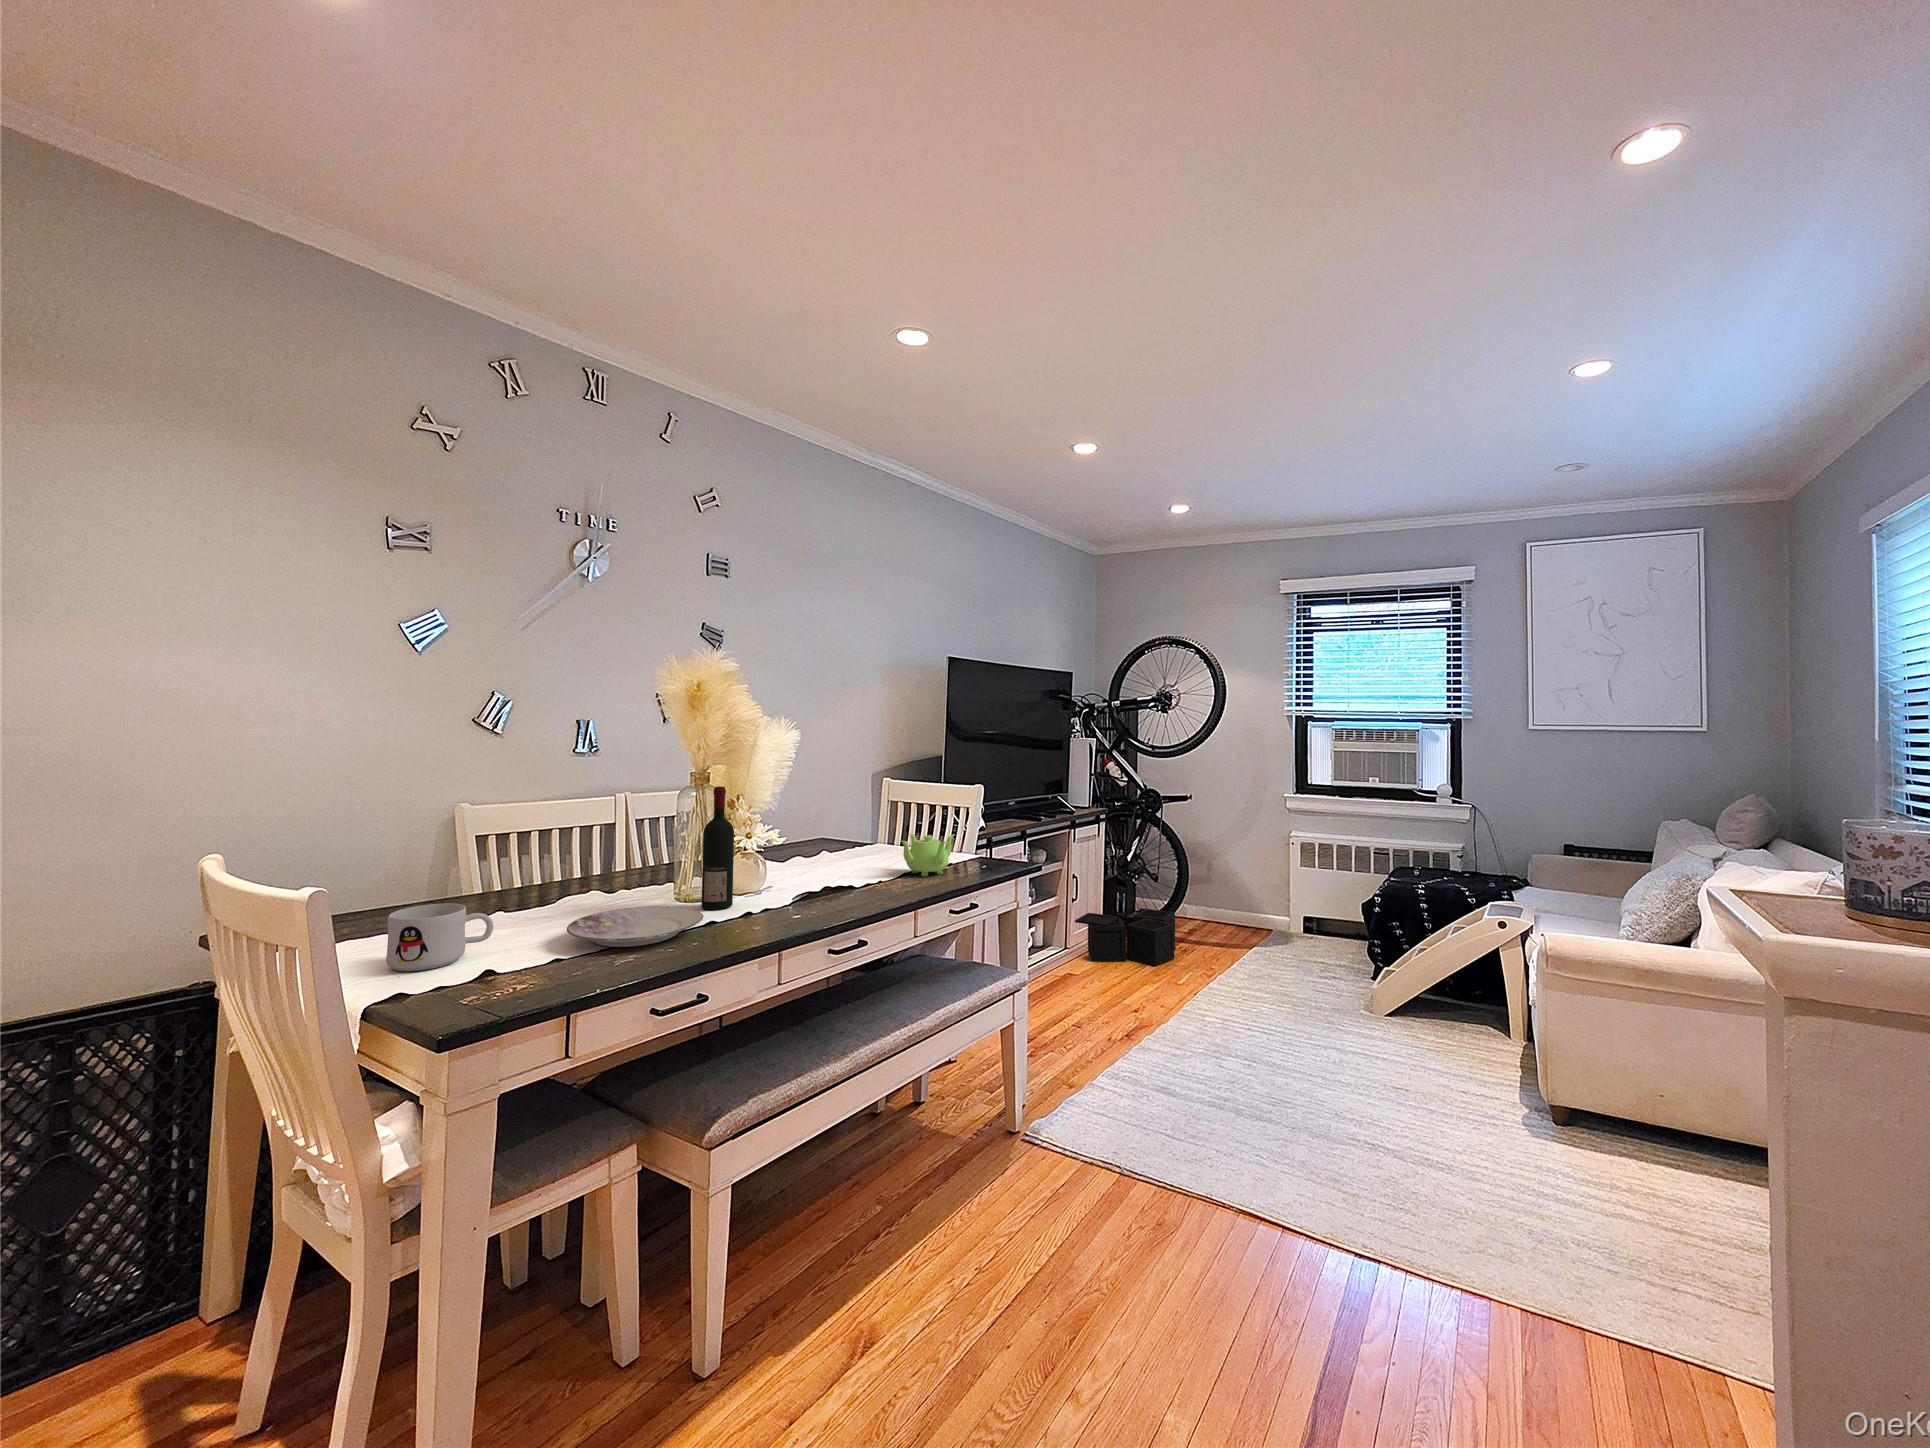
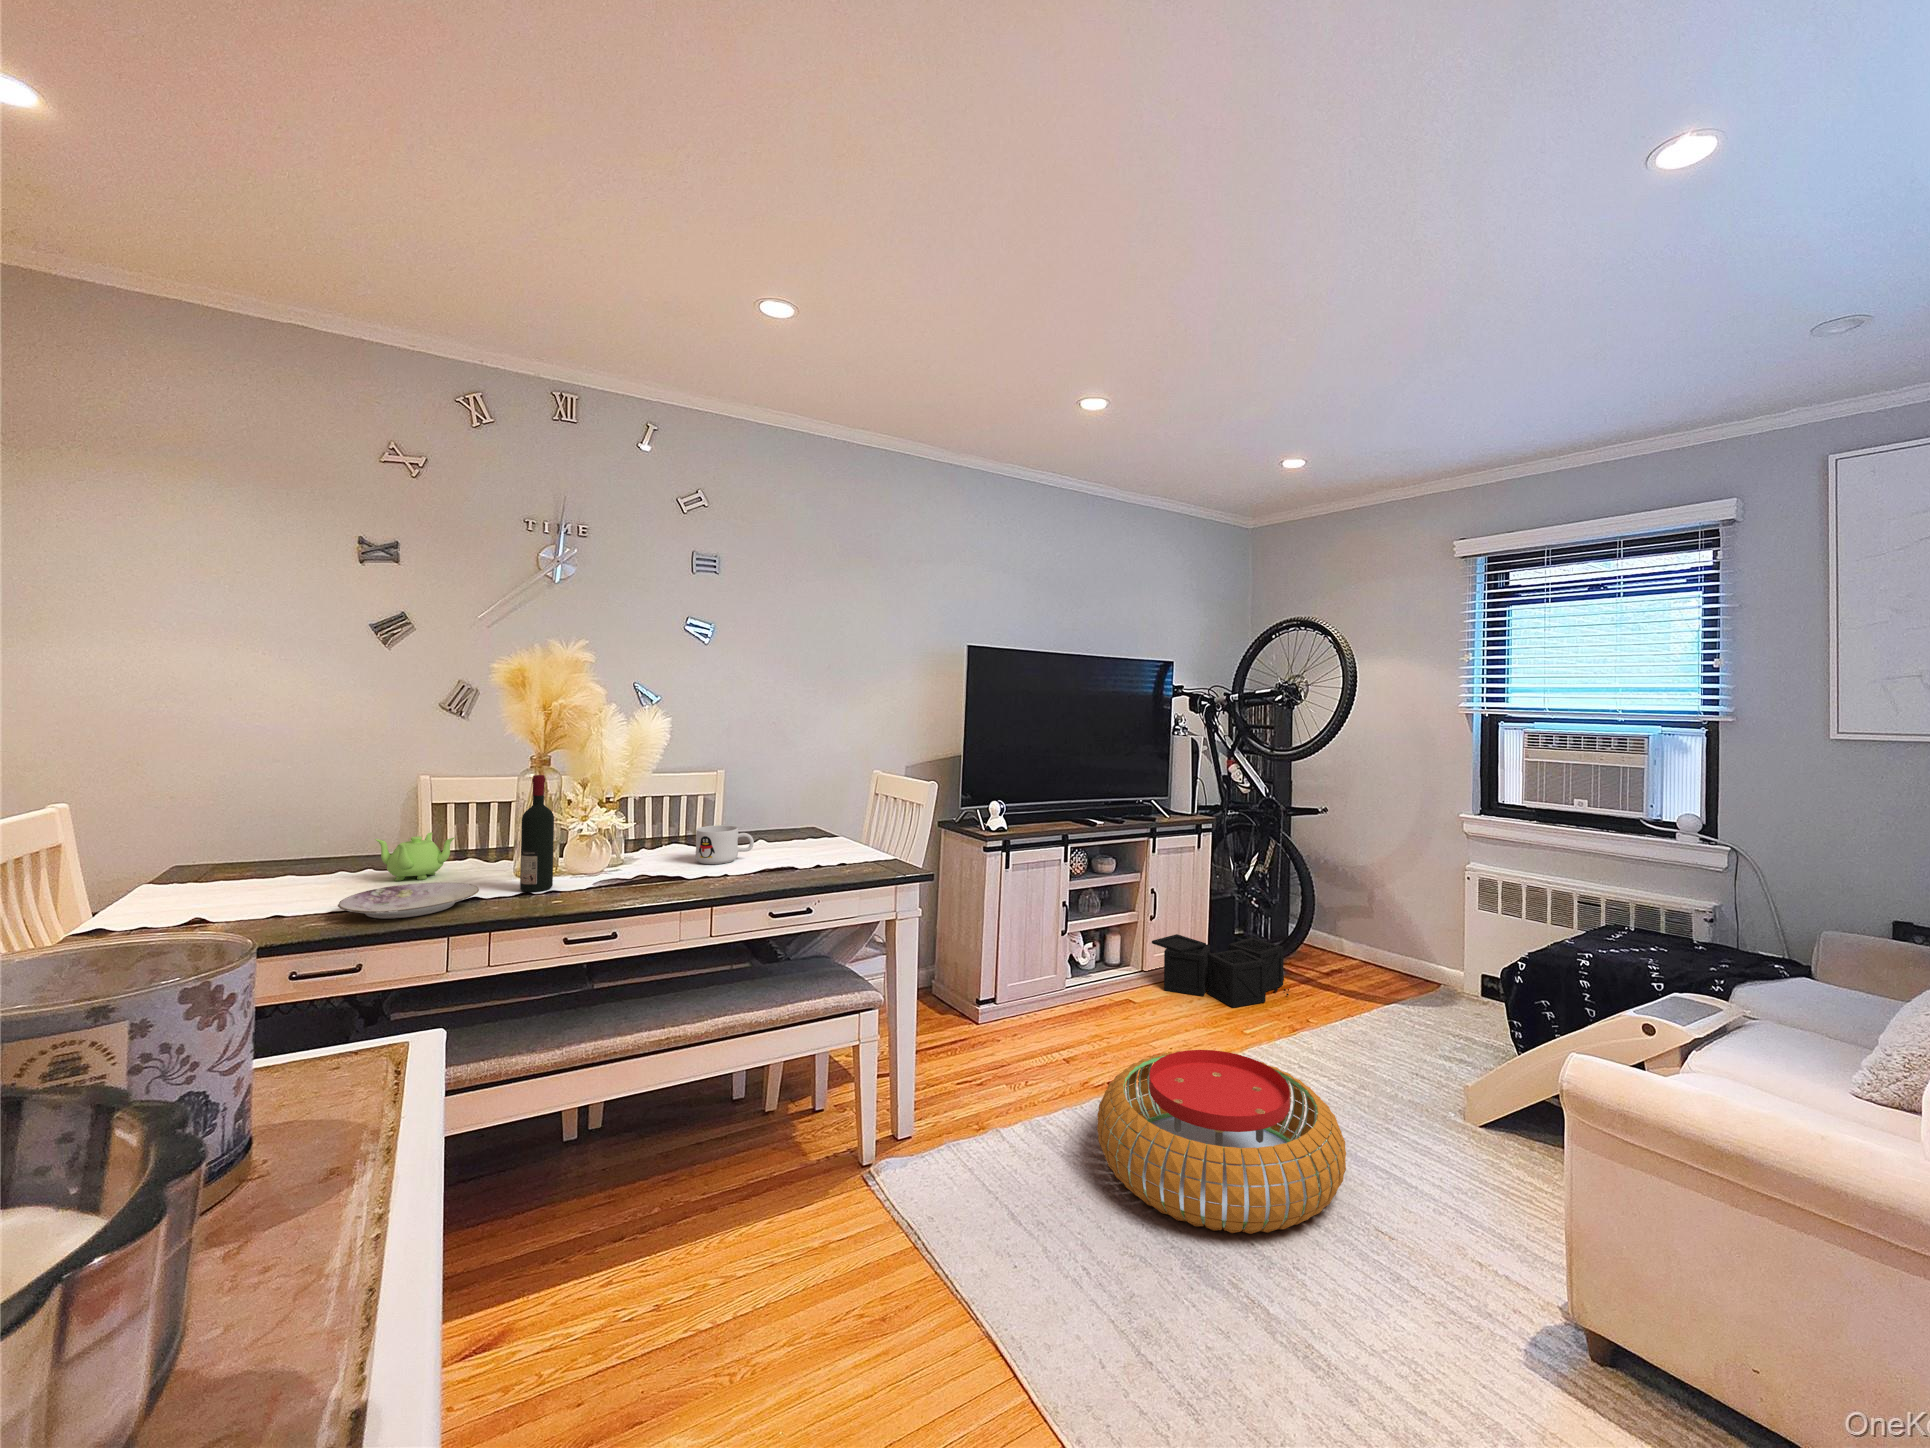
teapot: present [901,833,955,876] -> present [375,832,455,881]
mug: present [386,903,493,971] -> present [695,825,754,864]
pouf: none [1158,988,1358,1117] -> present [1097,1050,1346,1234]

